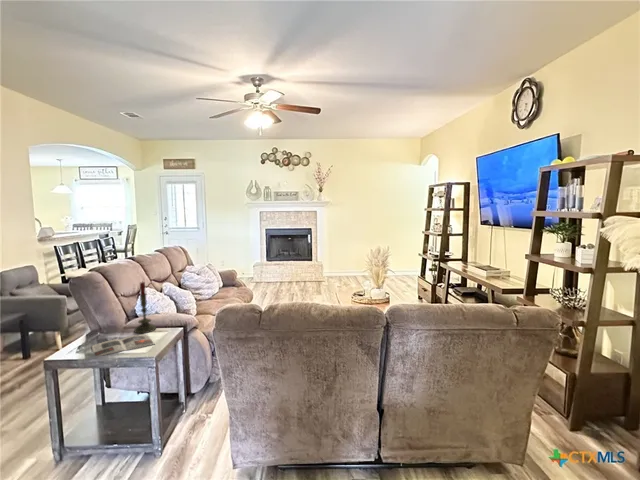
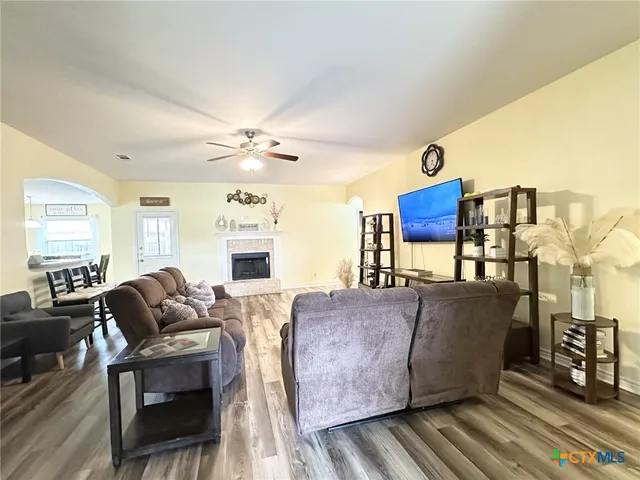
candle: present [134,282,156,333] -> none [169,292,188,338]

